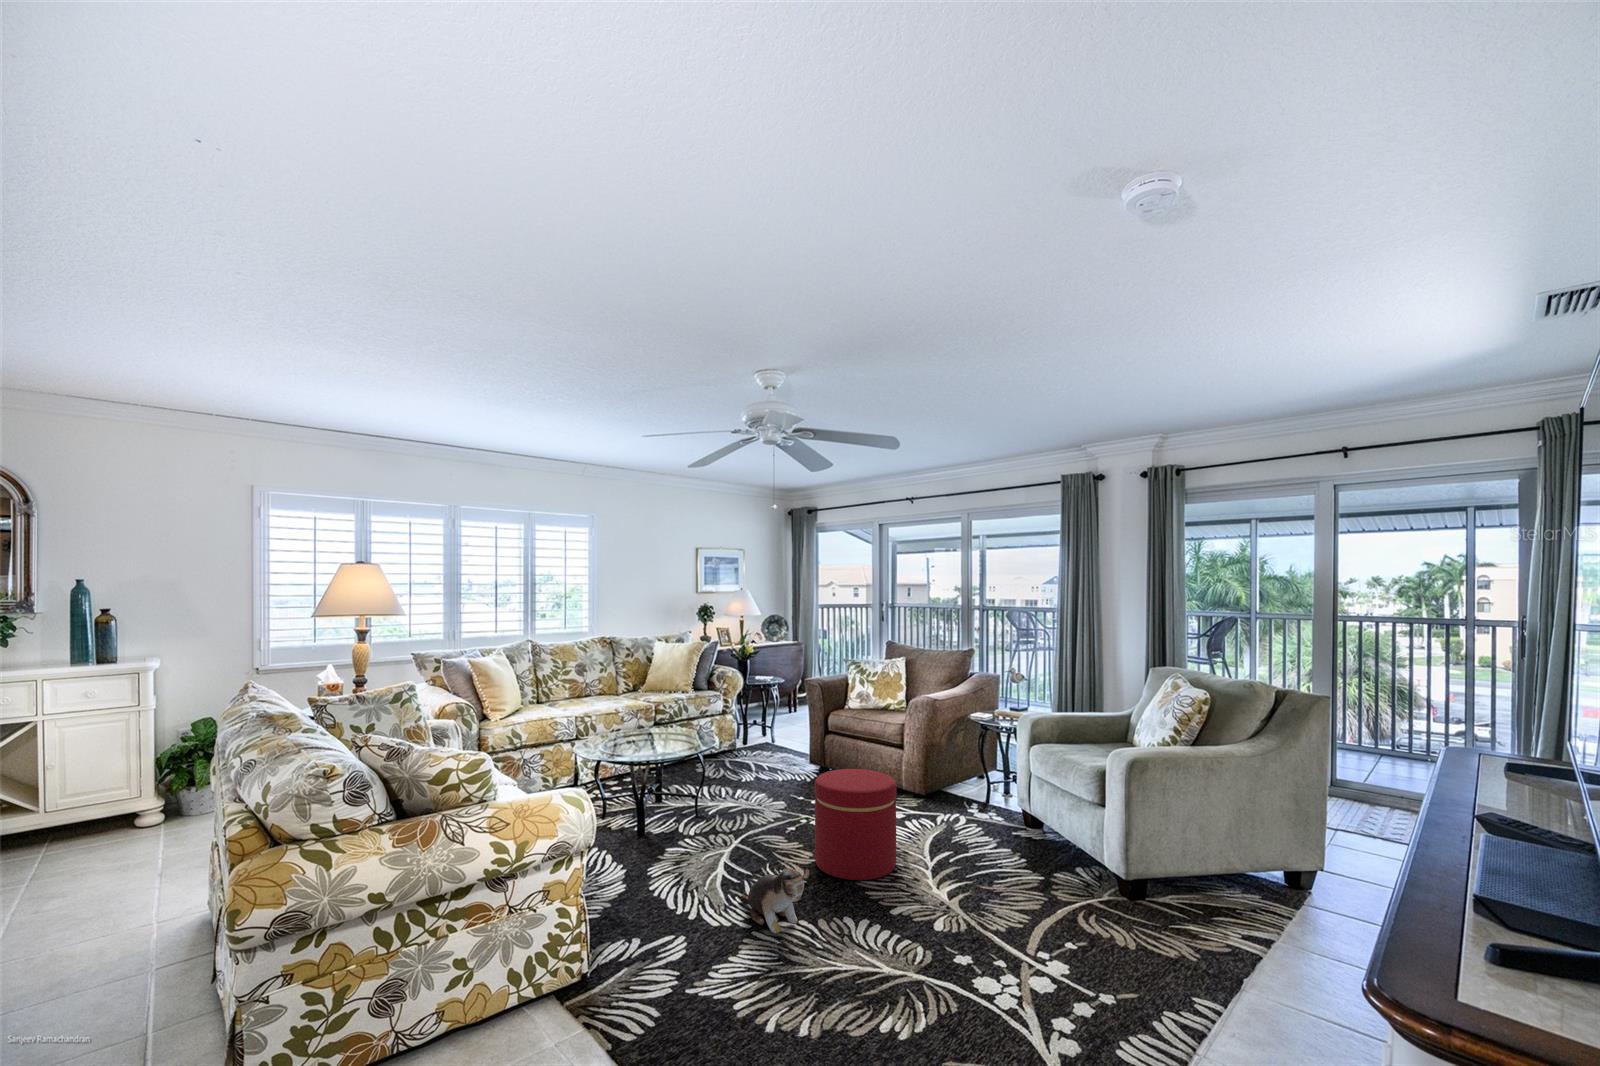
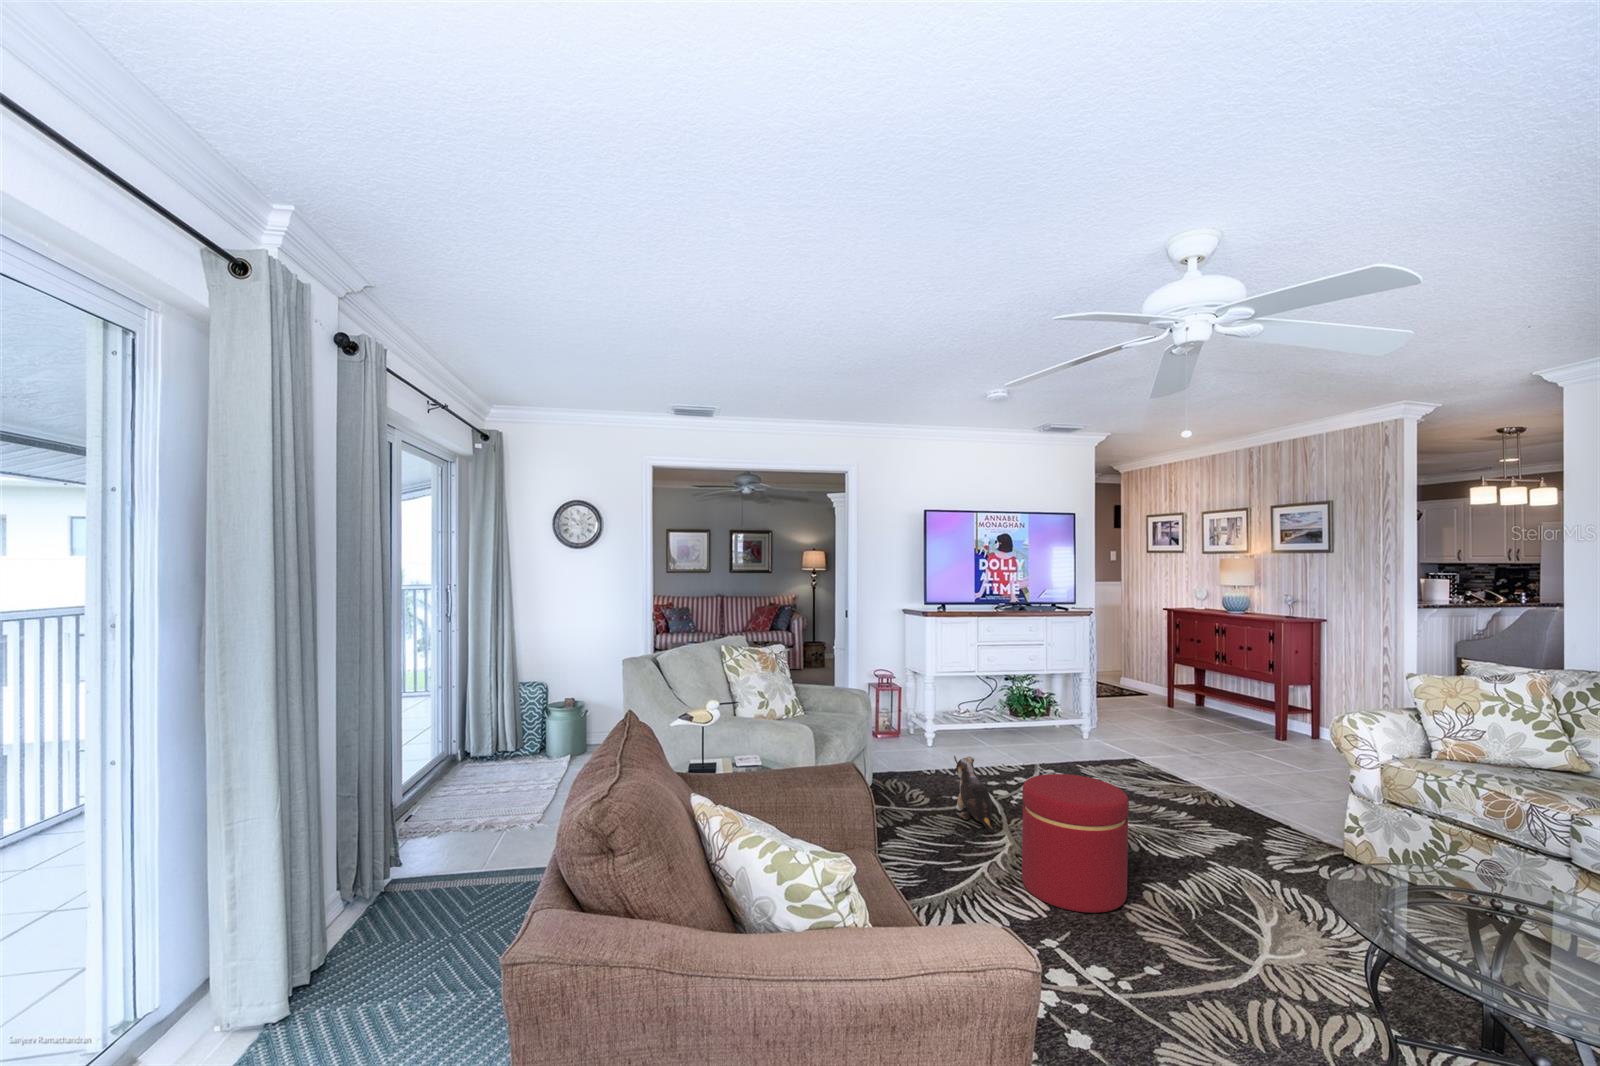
plush toy: present [740,868,809,934] -> present [954,756,994,834]

